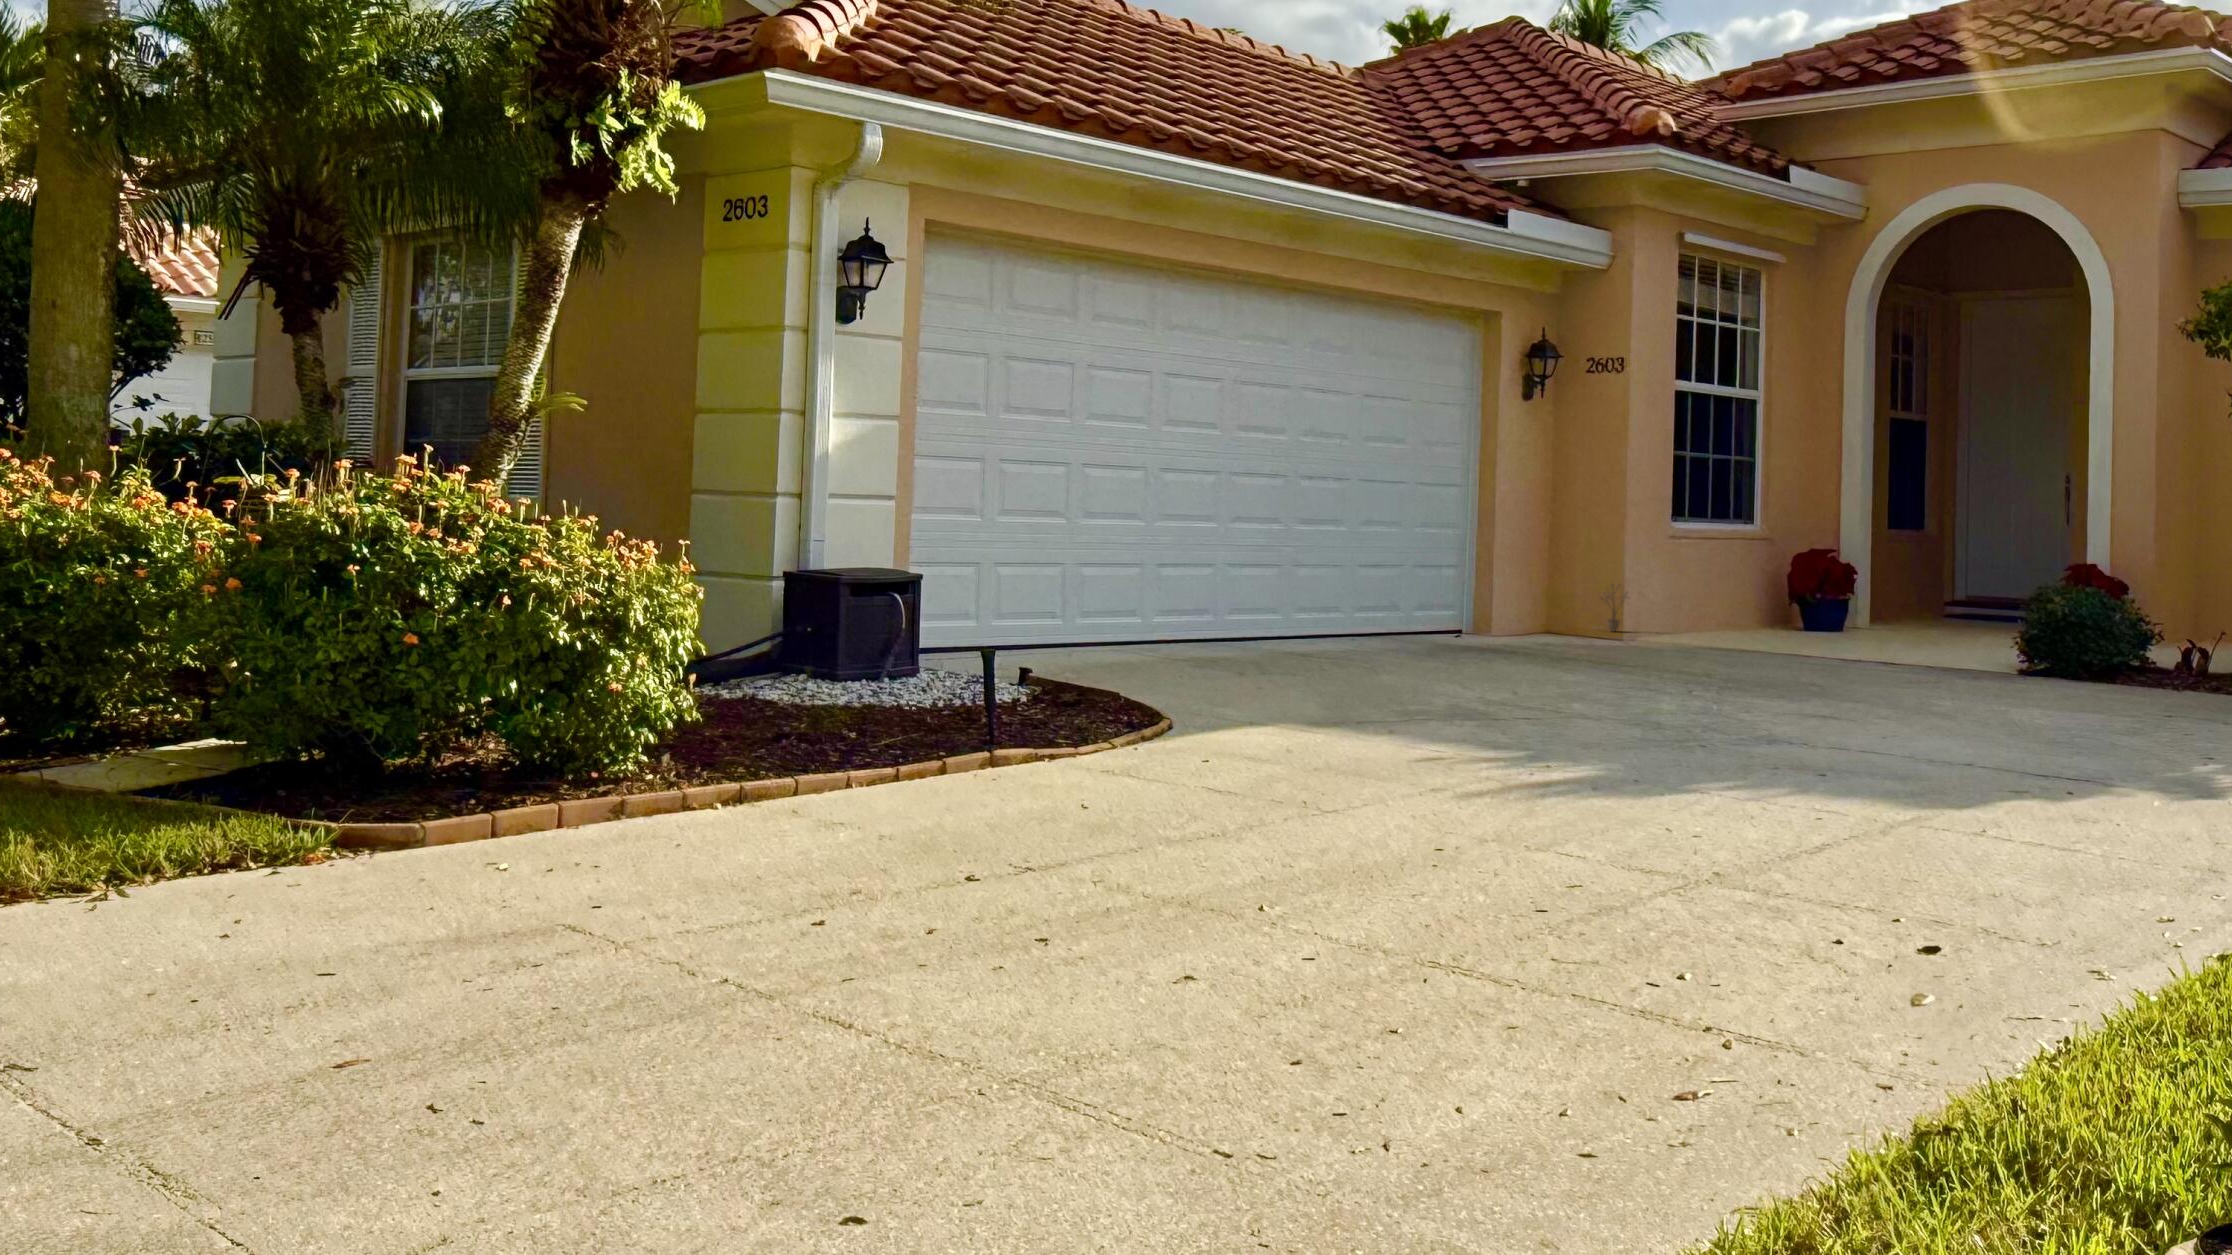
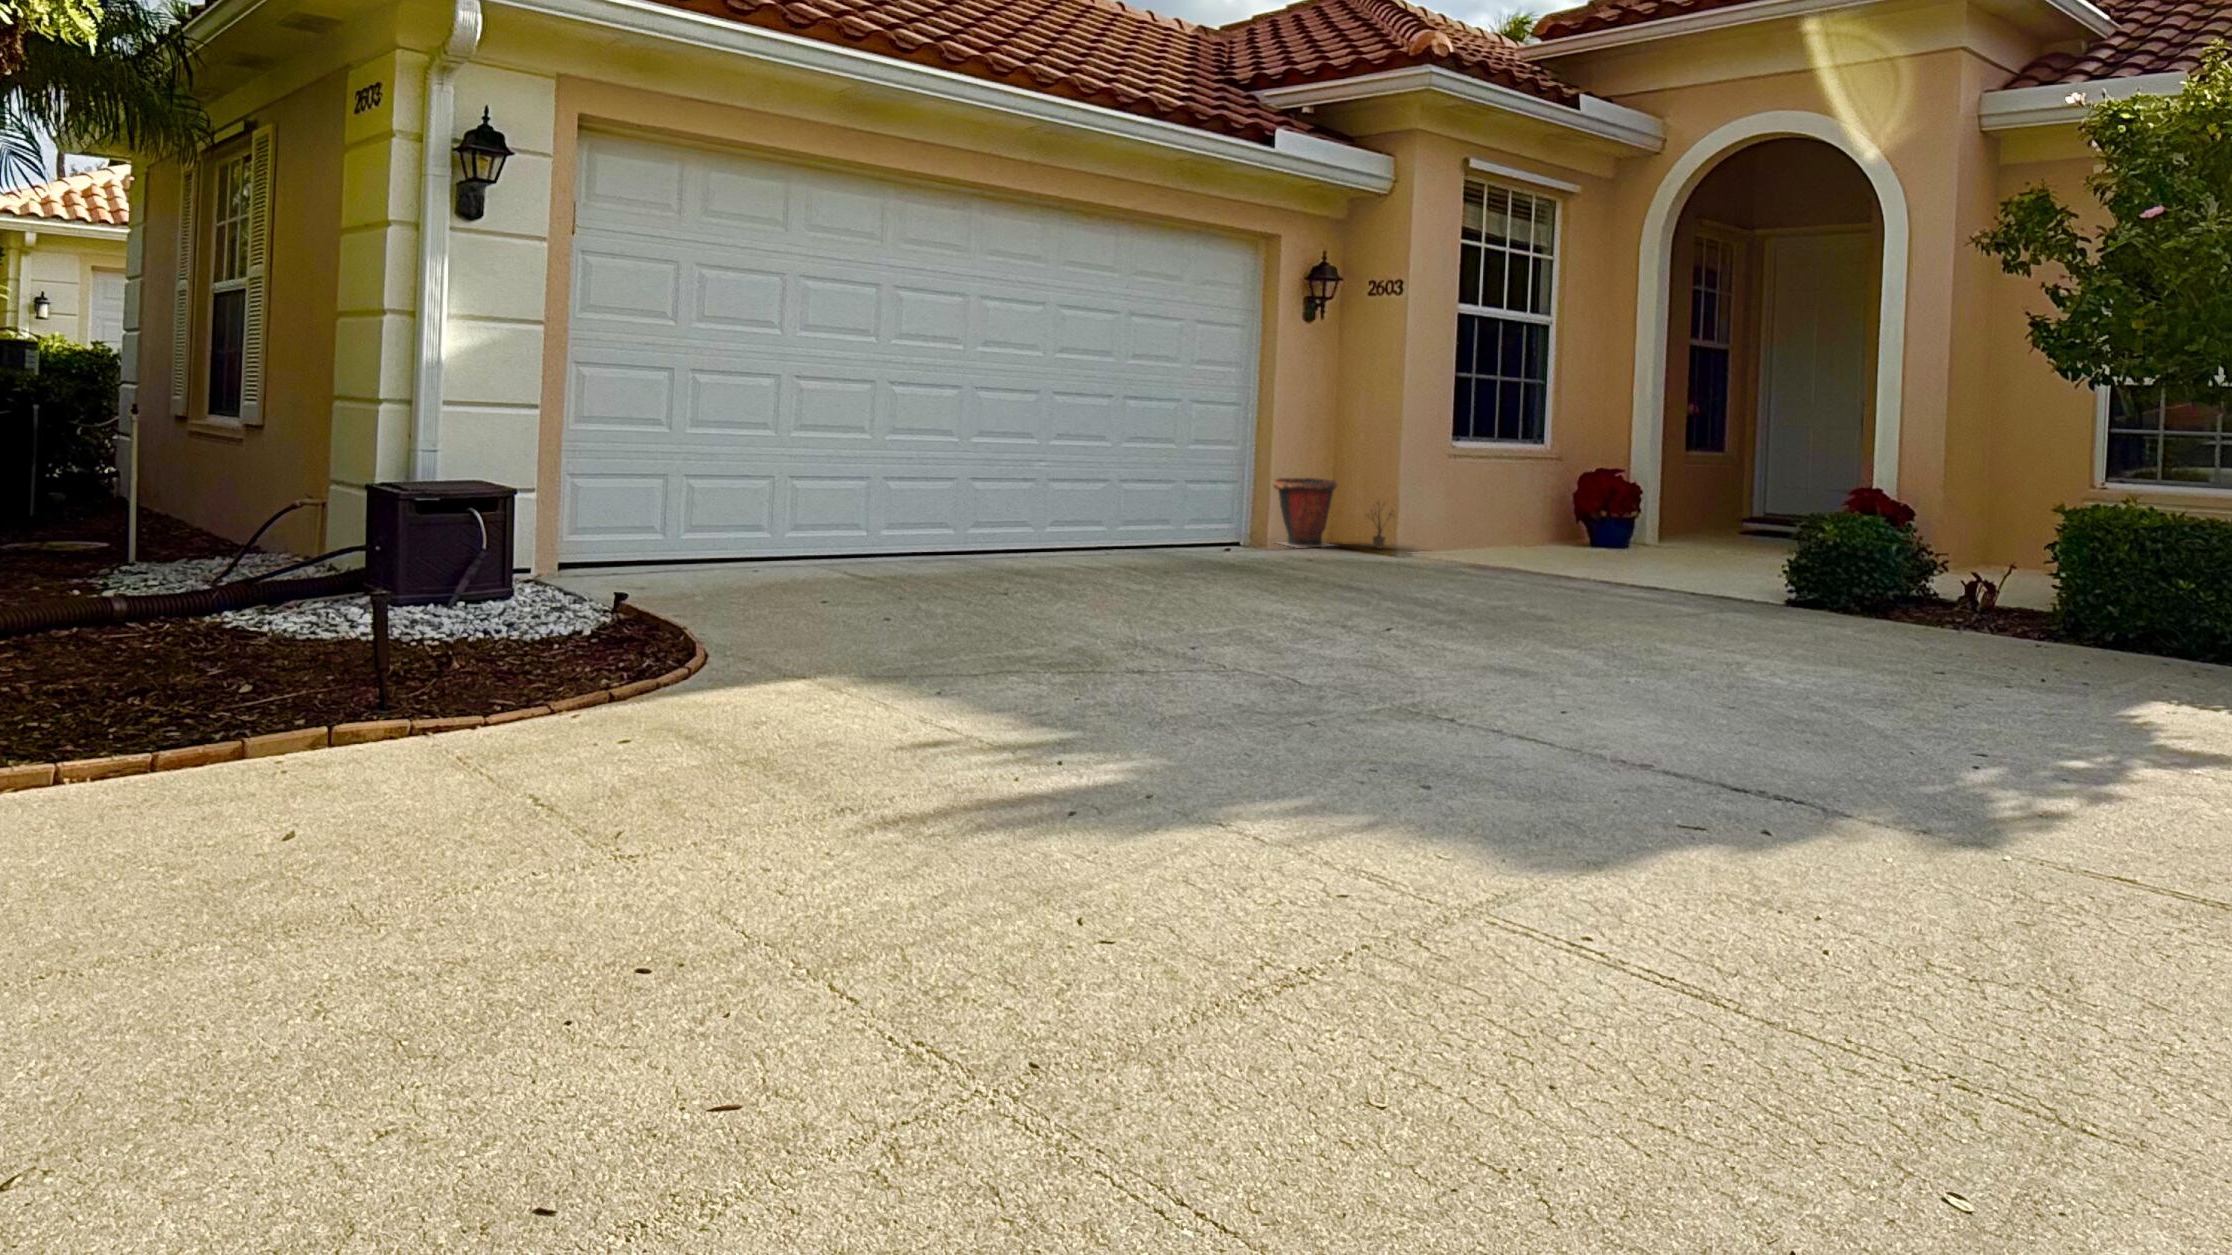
trash can: none [1505,558,1574,632] -> present [1273,478,1337,547]

